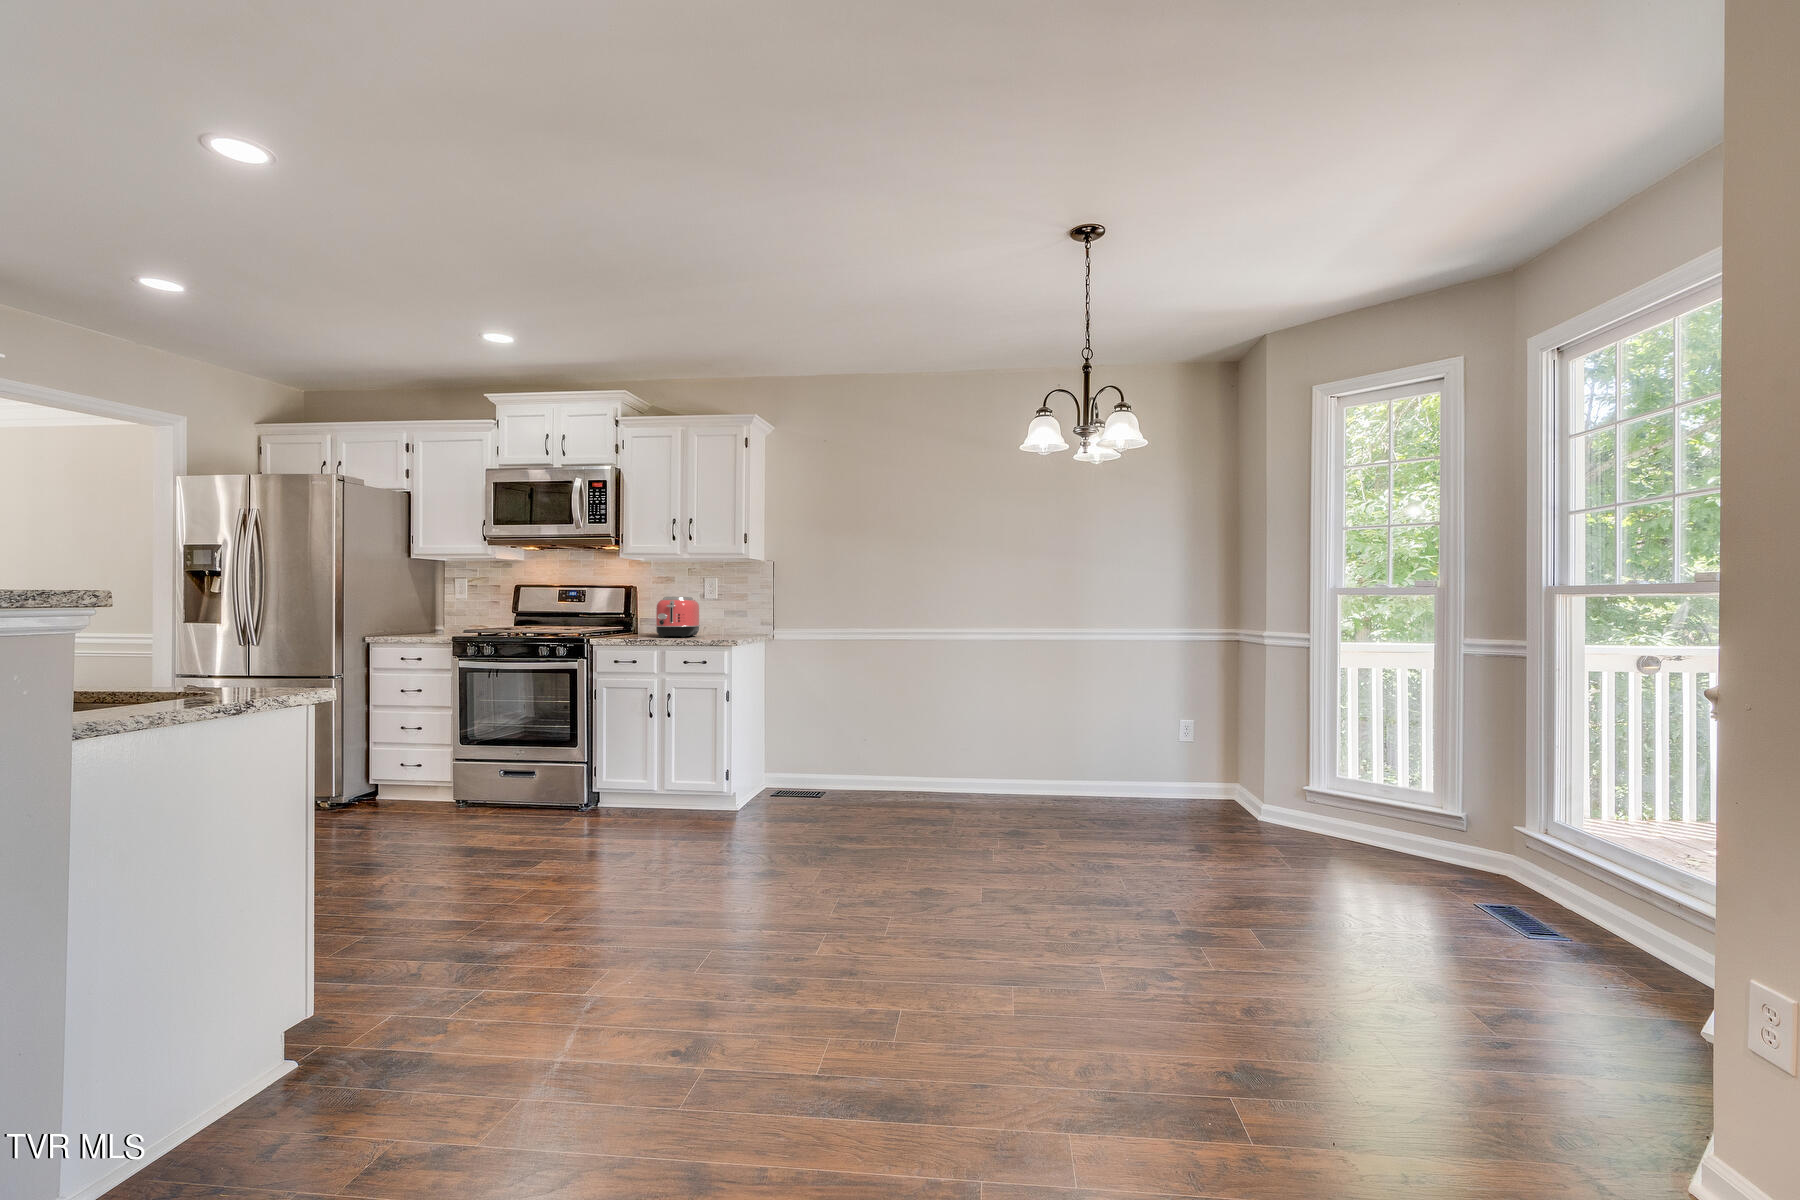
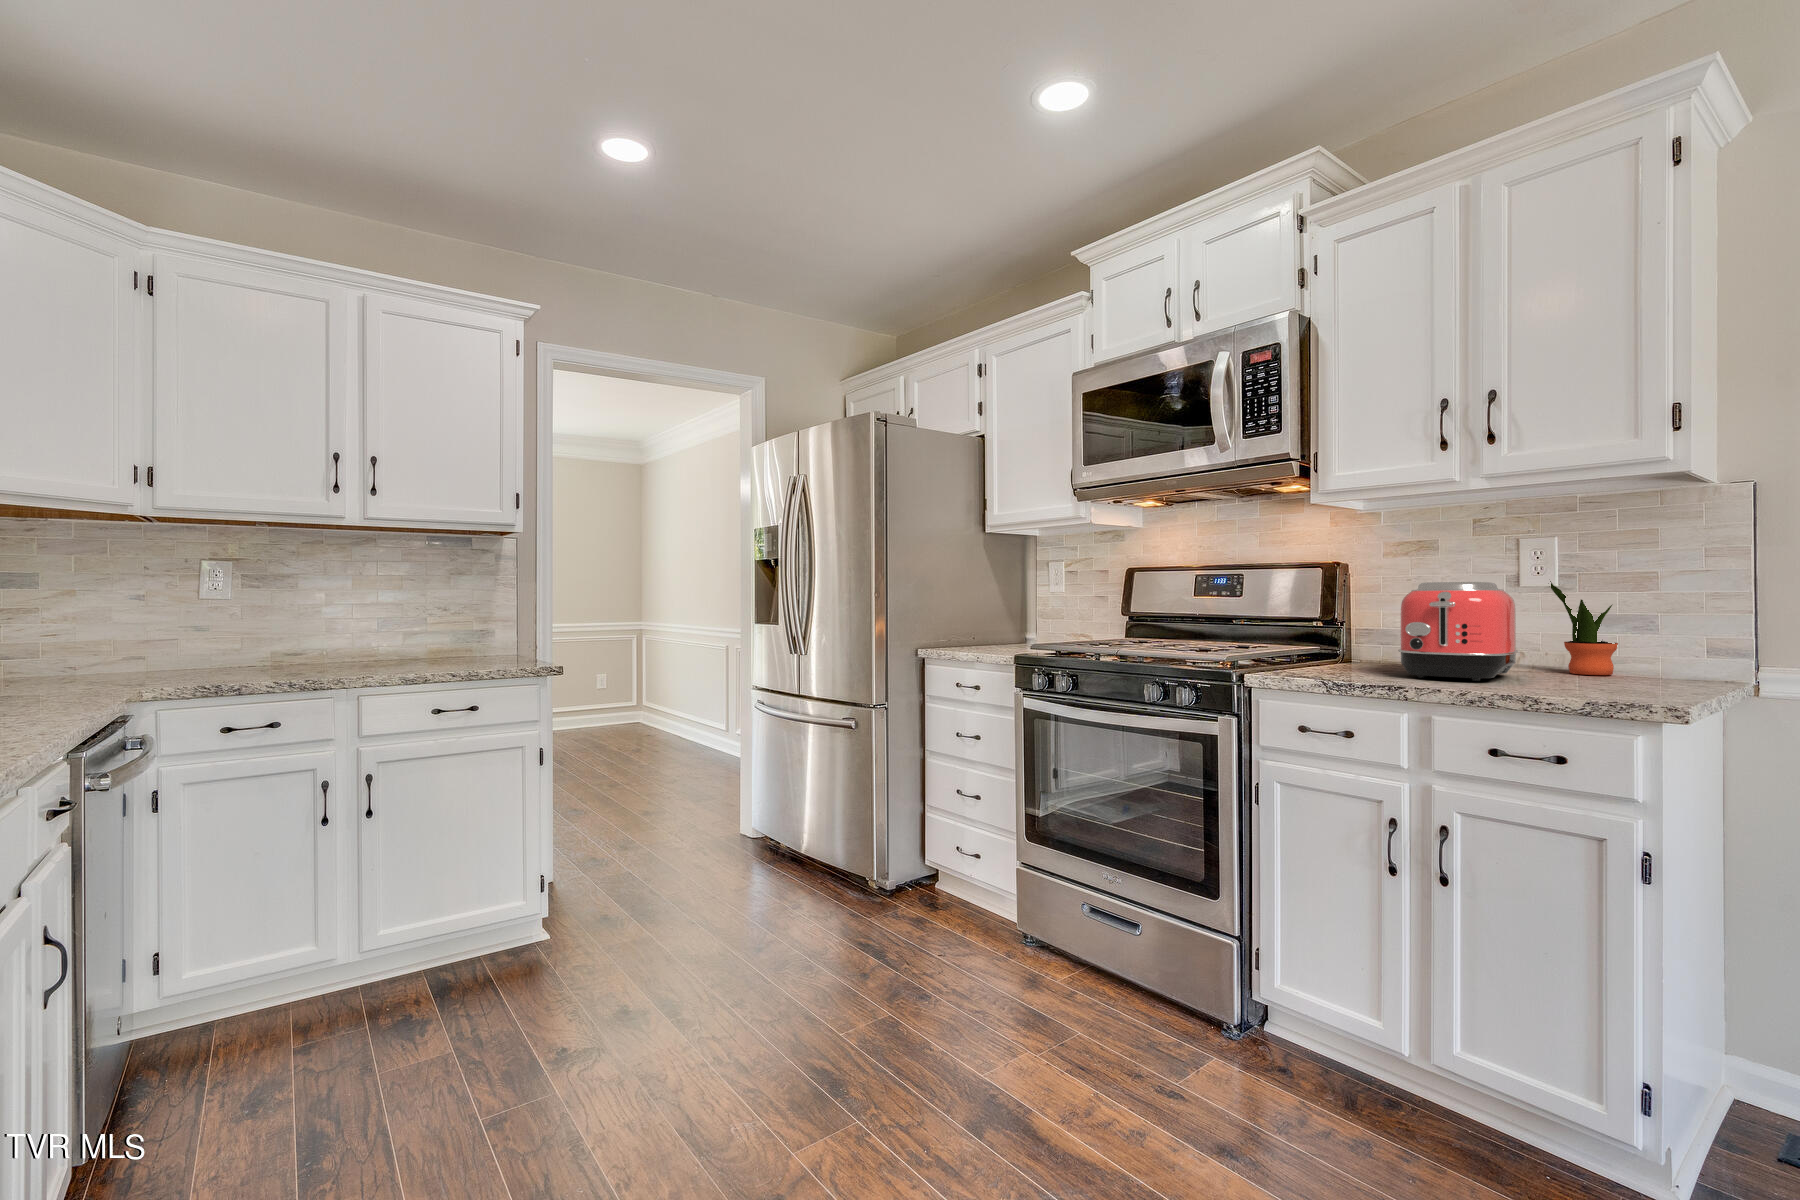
potted plant: none [713,594,736,635] -> present [1550,581,1618,675]

